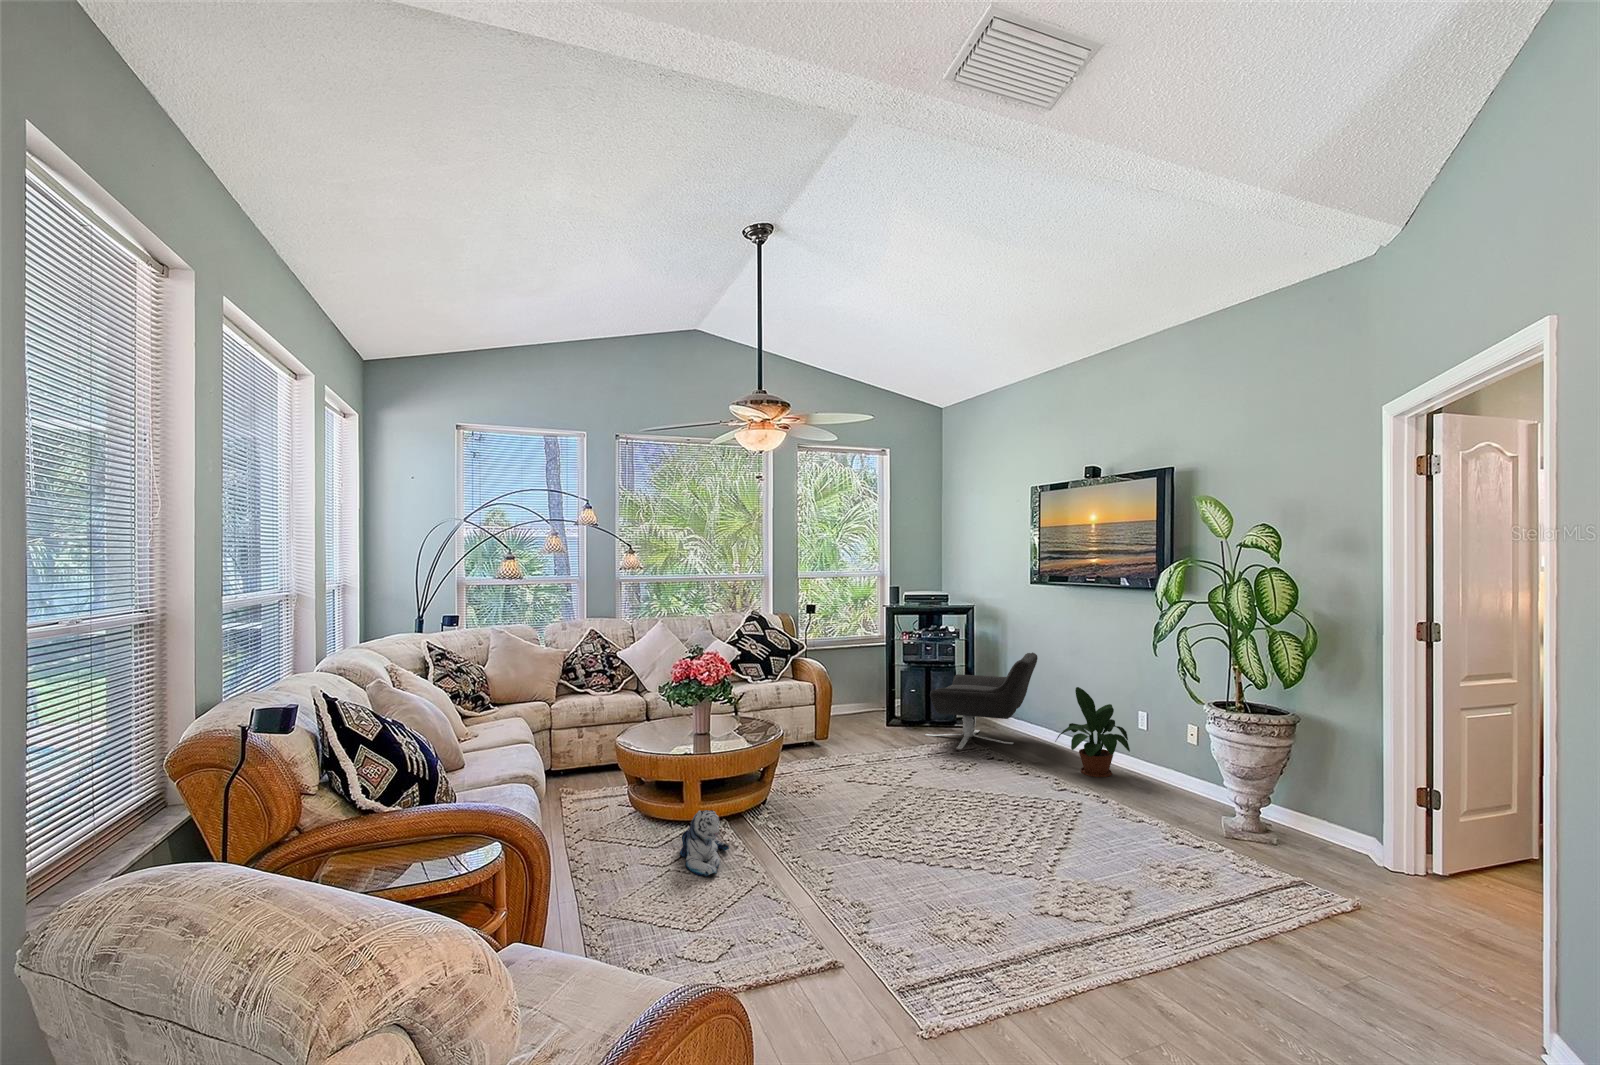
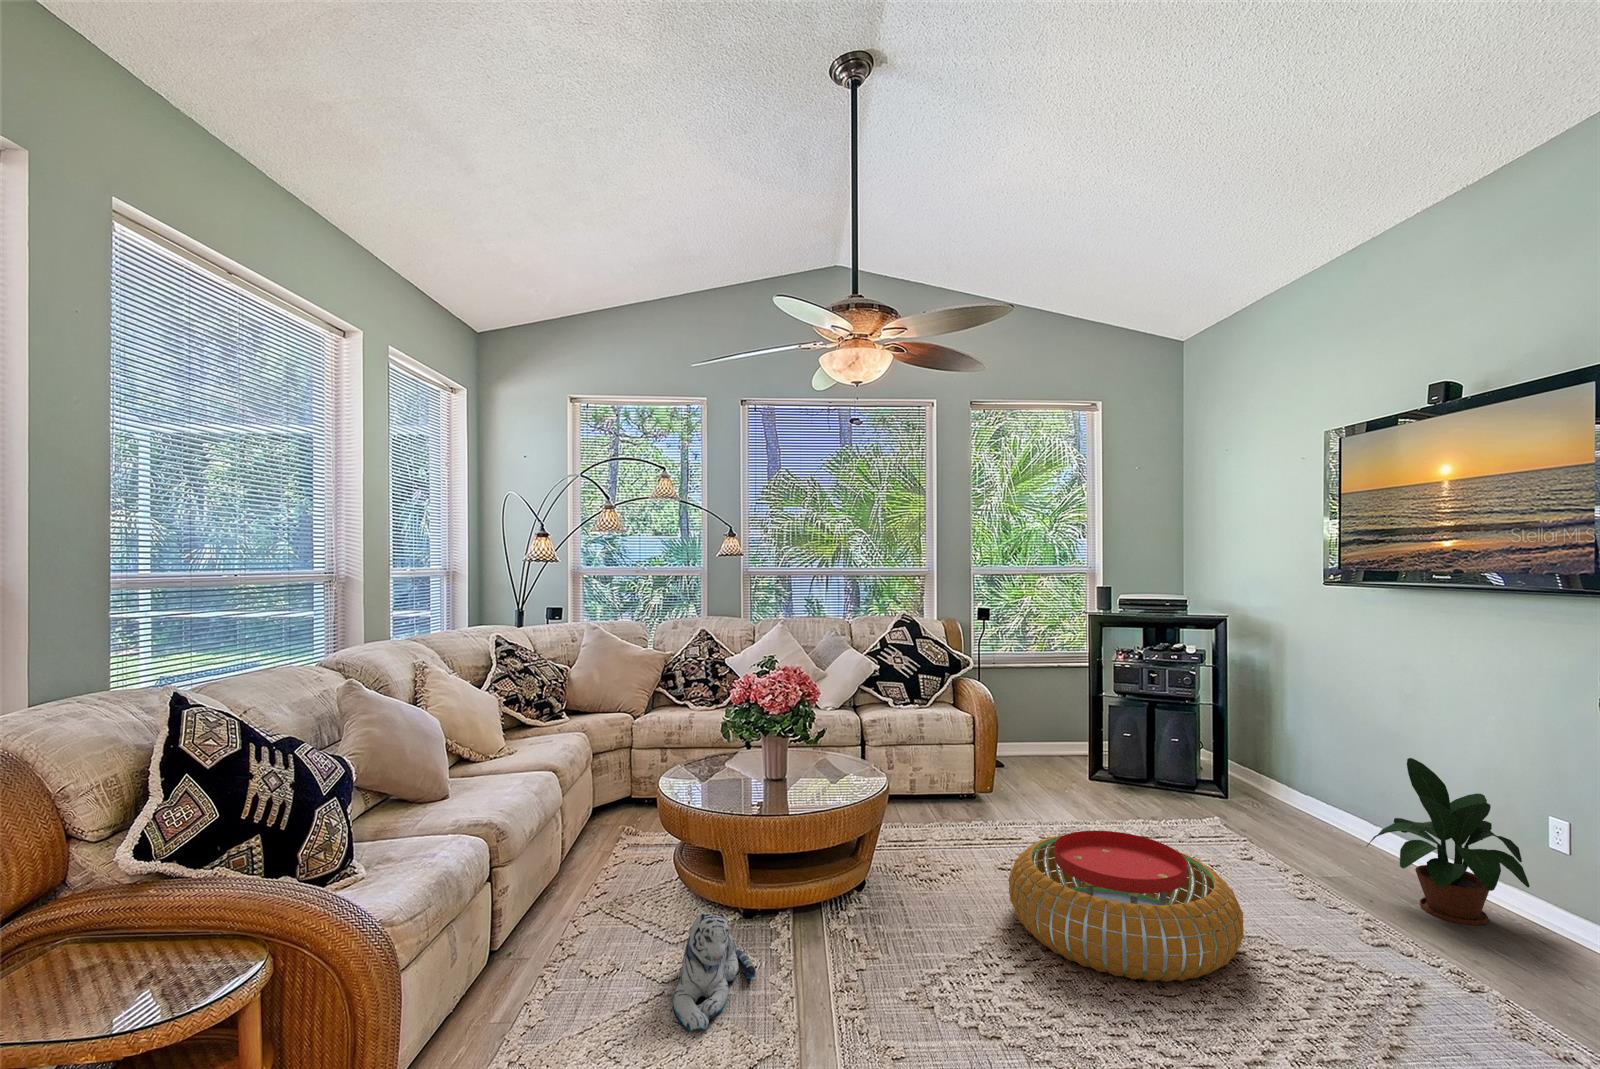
lounge chair: present [926,652,1038,749] -> none [1143,692,1332,833]
pouf: none [863,745,996,821] -> present [1009,831,1244,982]

